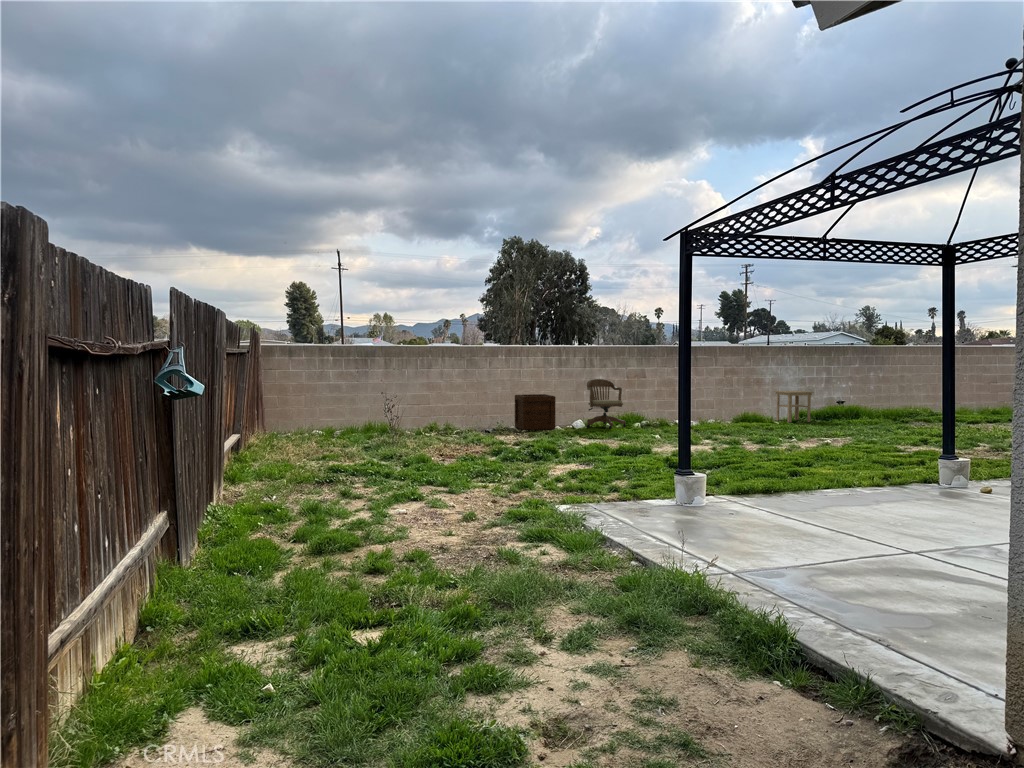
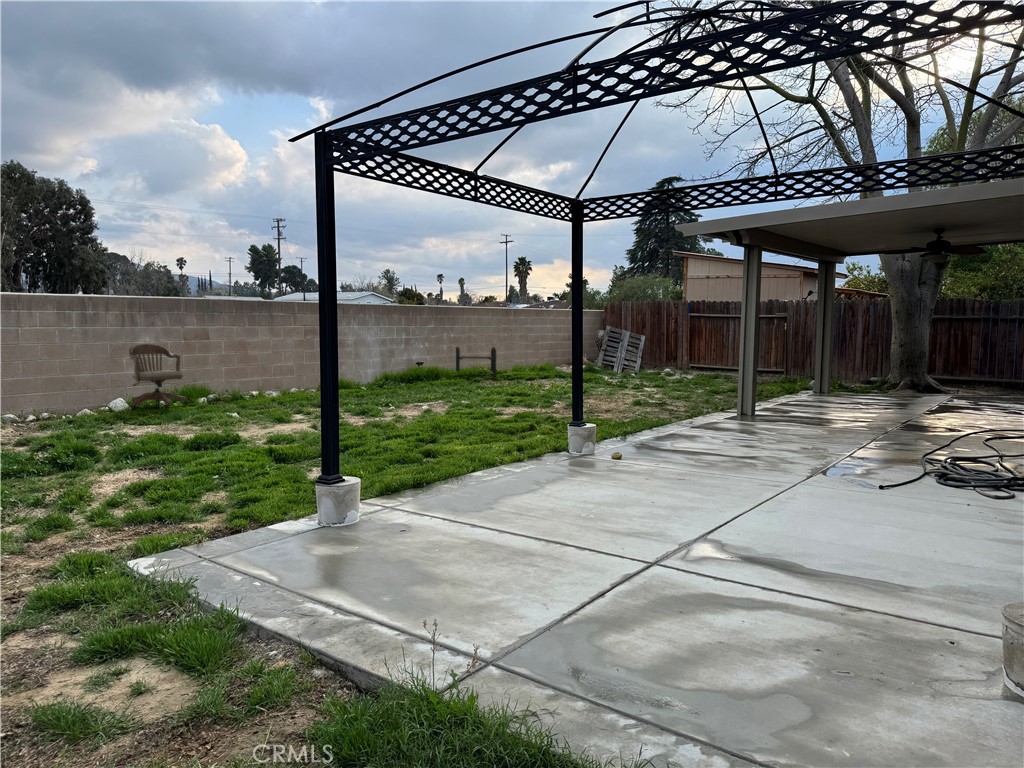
bench: none [886,386,935,418] -> present [456,347,496,377]
side table: present [774,390,813,422] -> none [356,353,397,388]
wooden crate: present [515,394,556,430] -> none [12,366,84,419]

